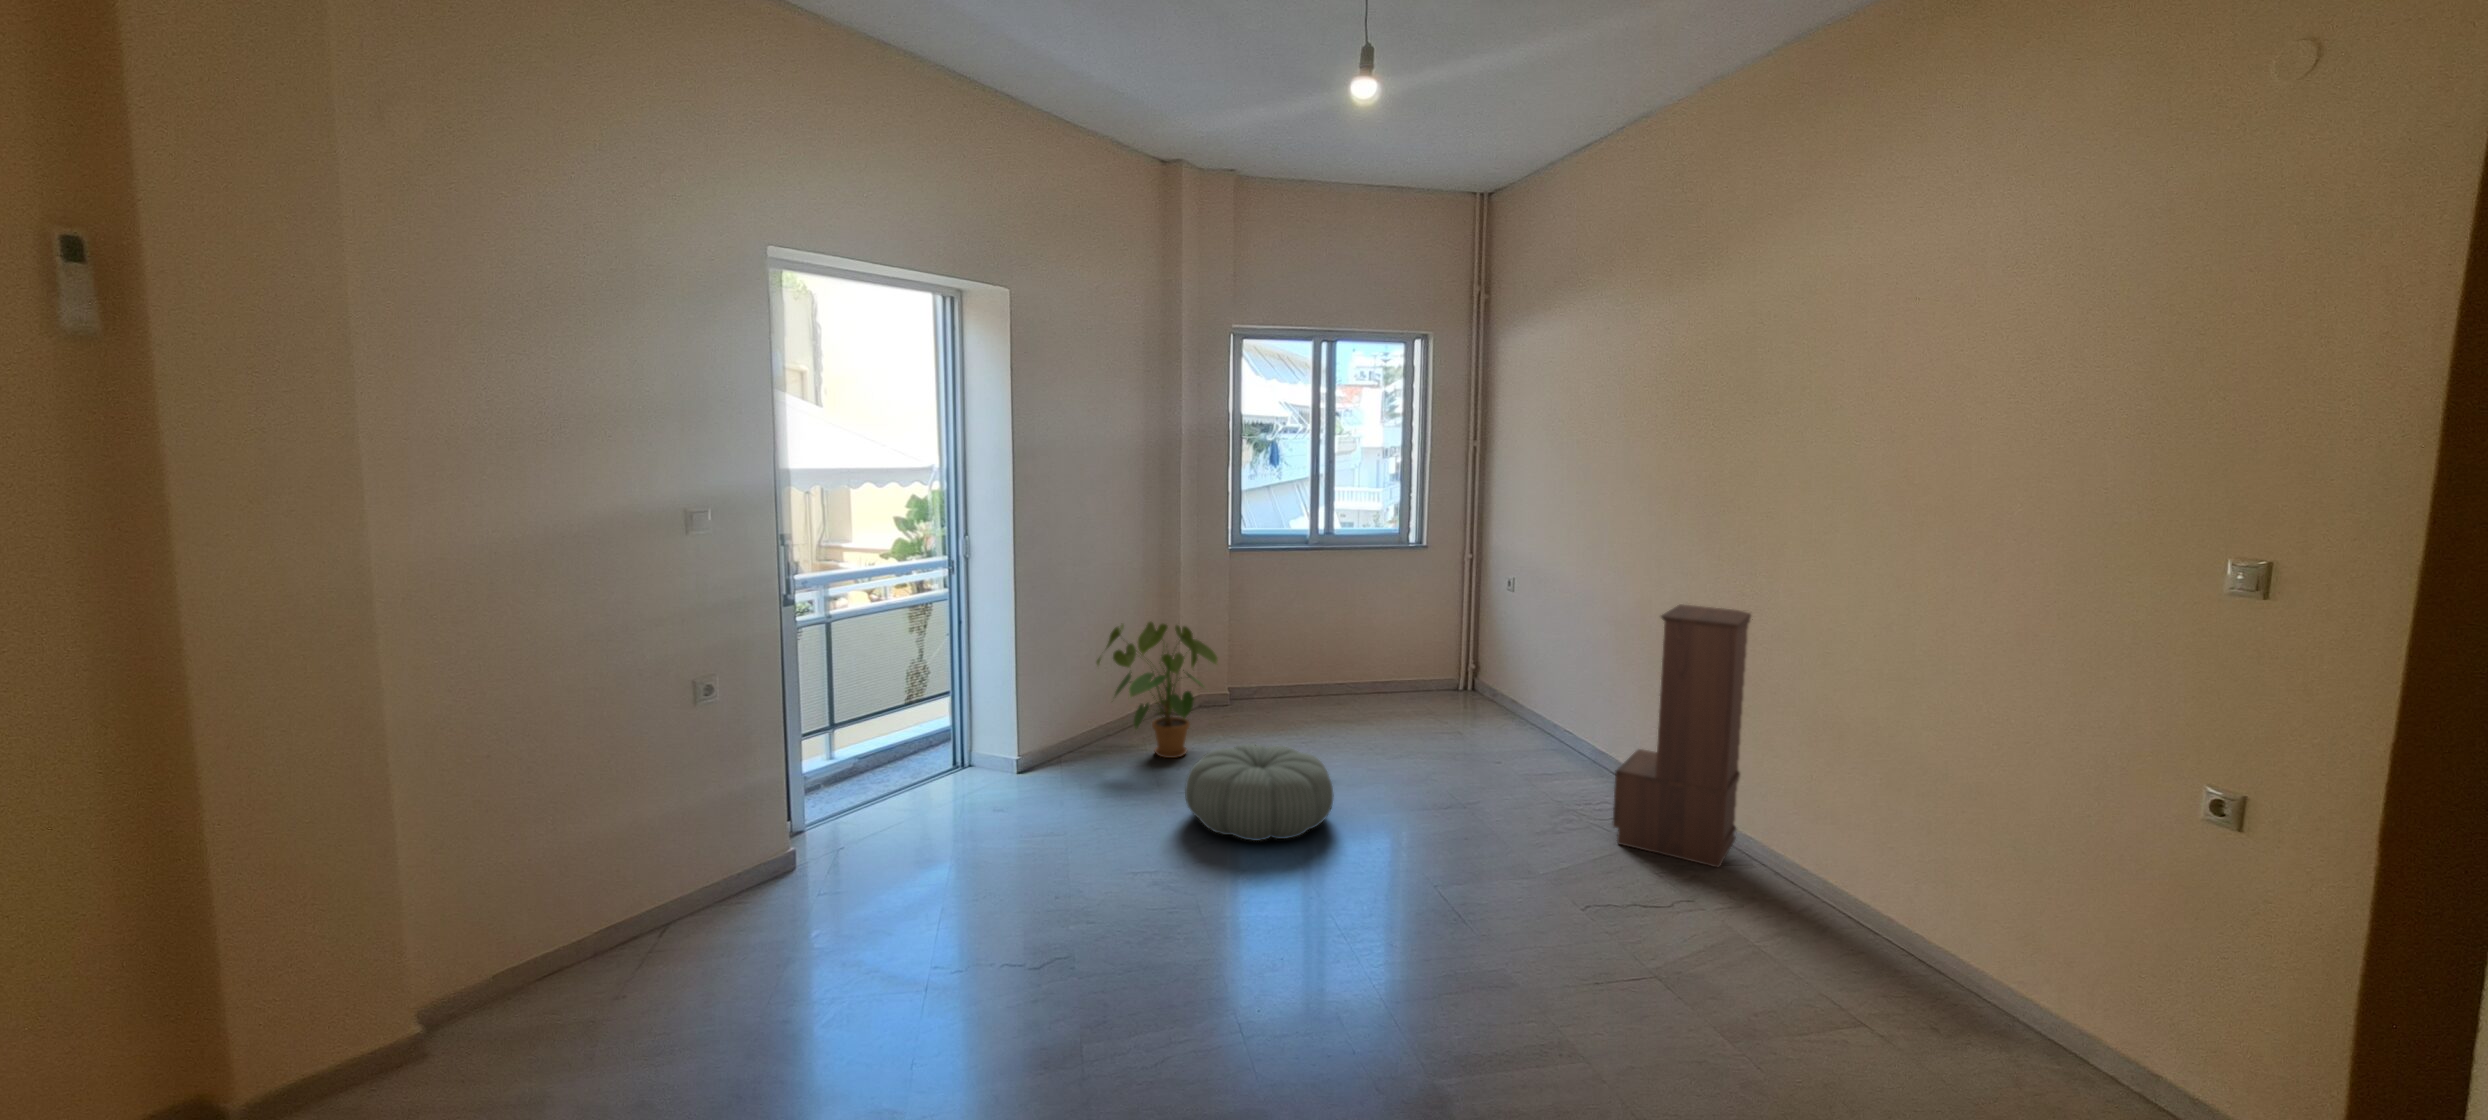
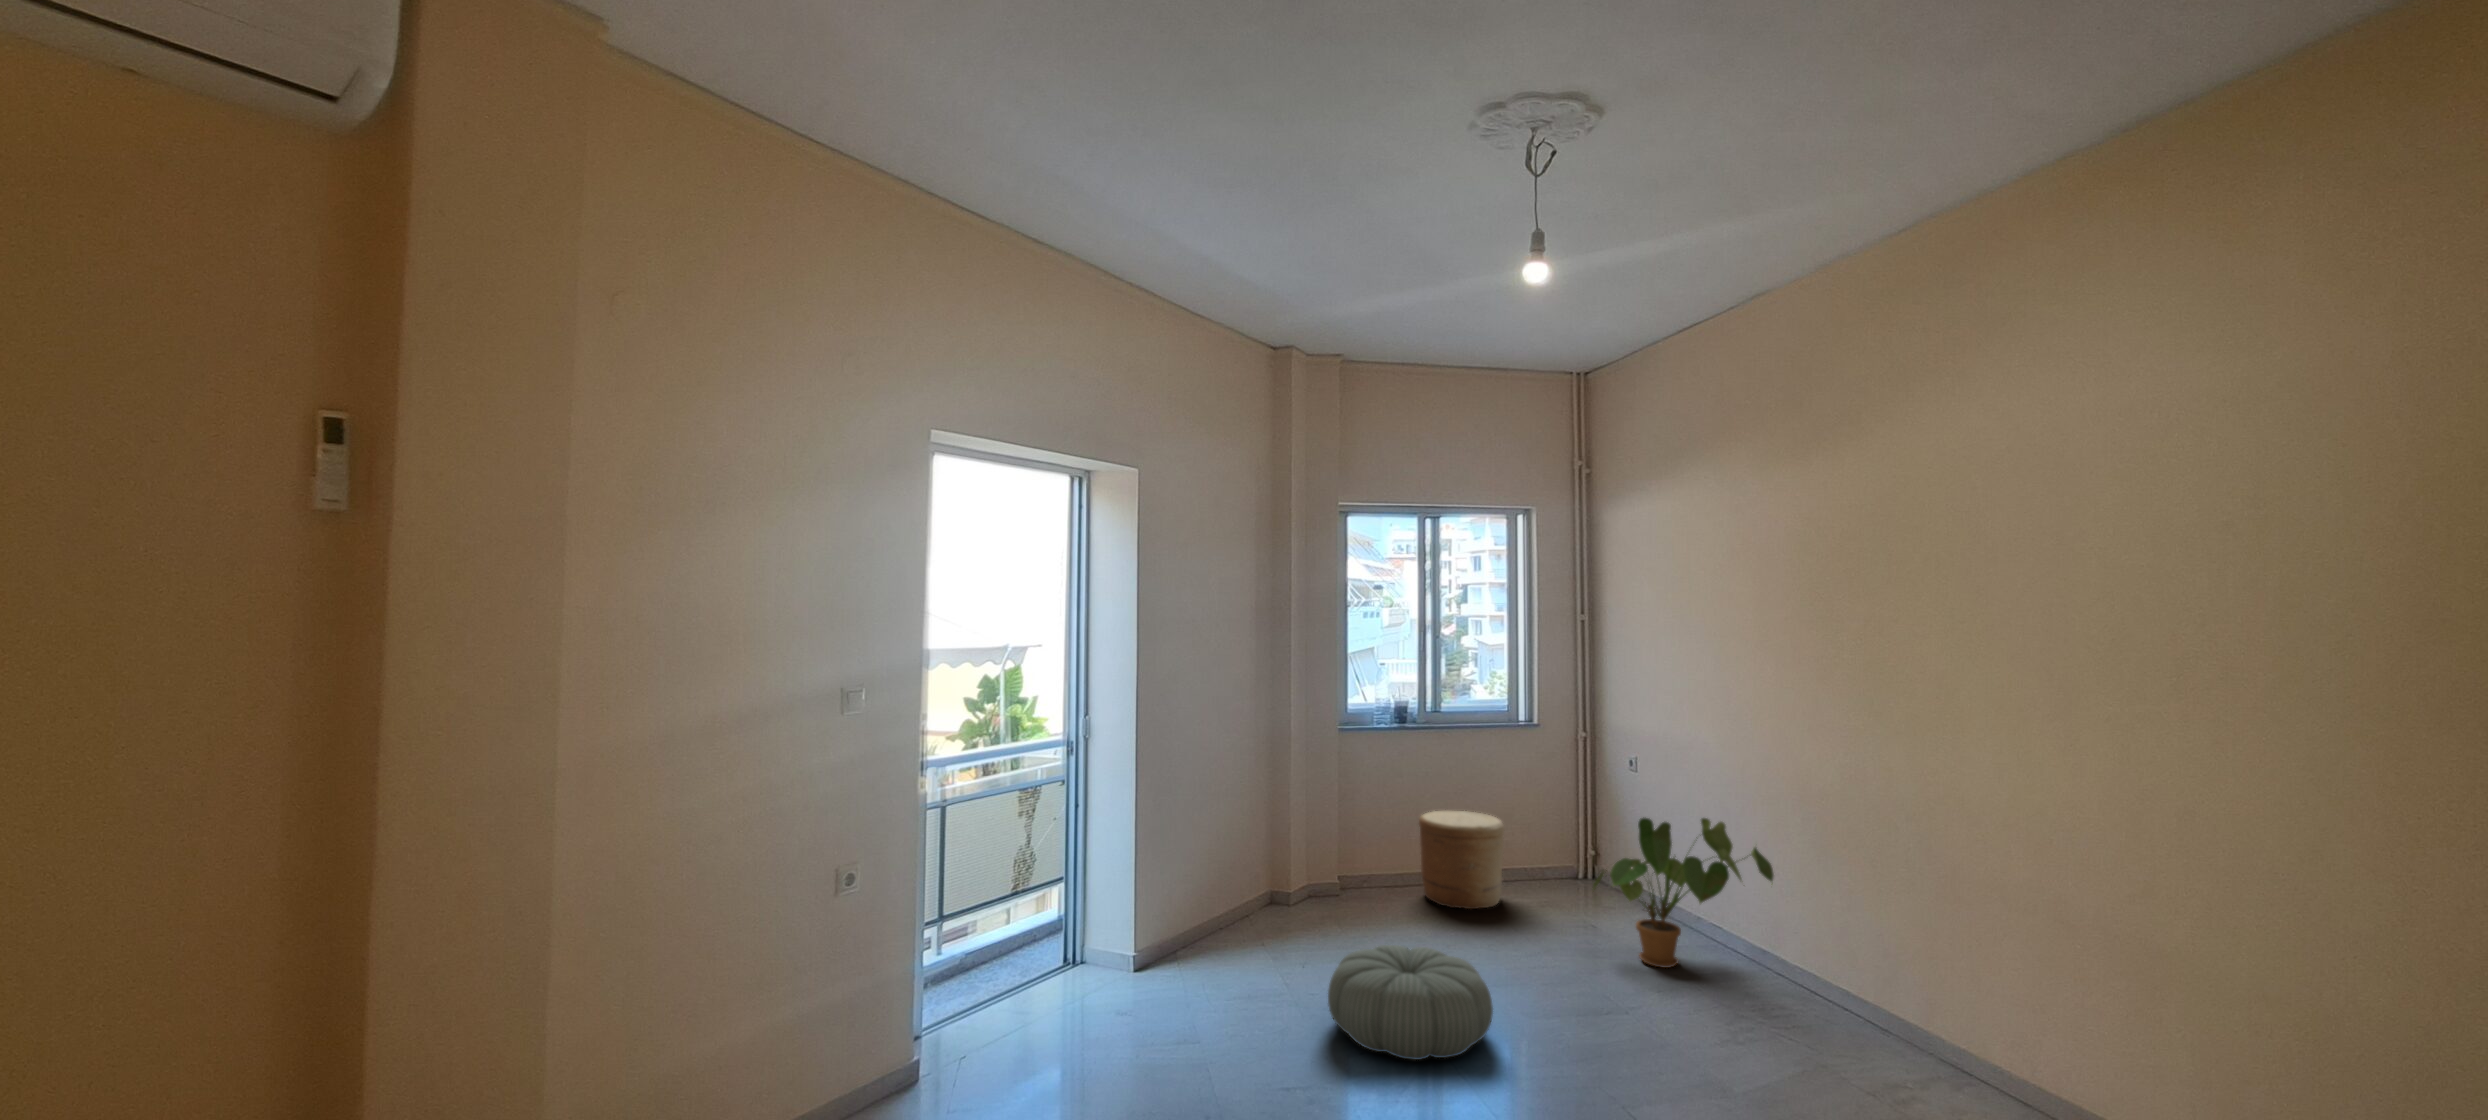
bookshelf: present [1613,604,1753,867] -> none [1810,796,1953,1104]
house plant: present [1097,622,1218,758] -> present [1593,817,1774,968]
woven basket: none [1306,627,1386,717] -> present [1419,811,1504,909]

